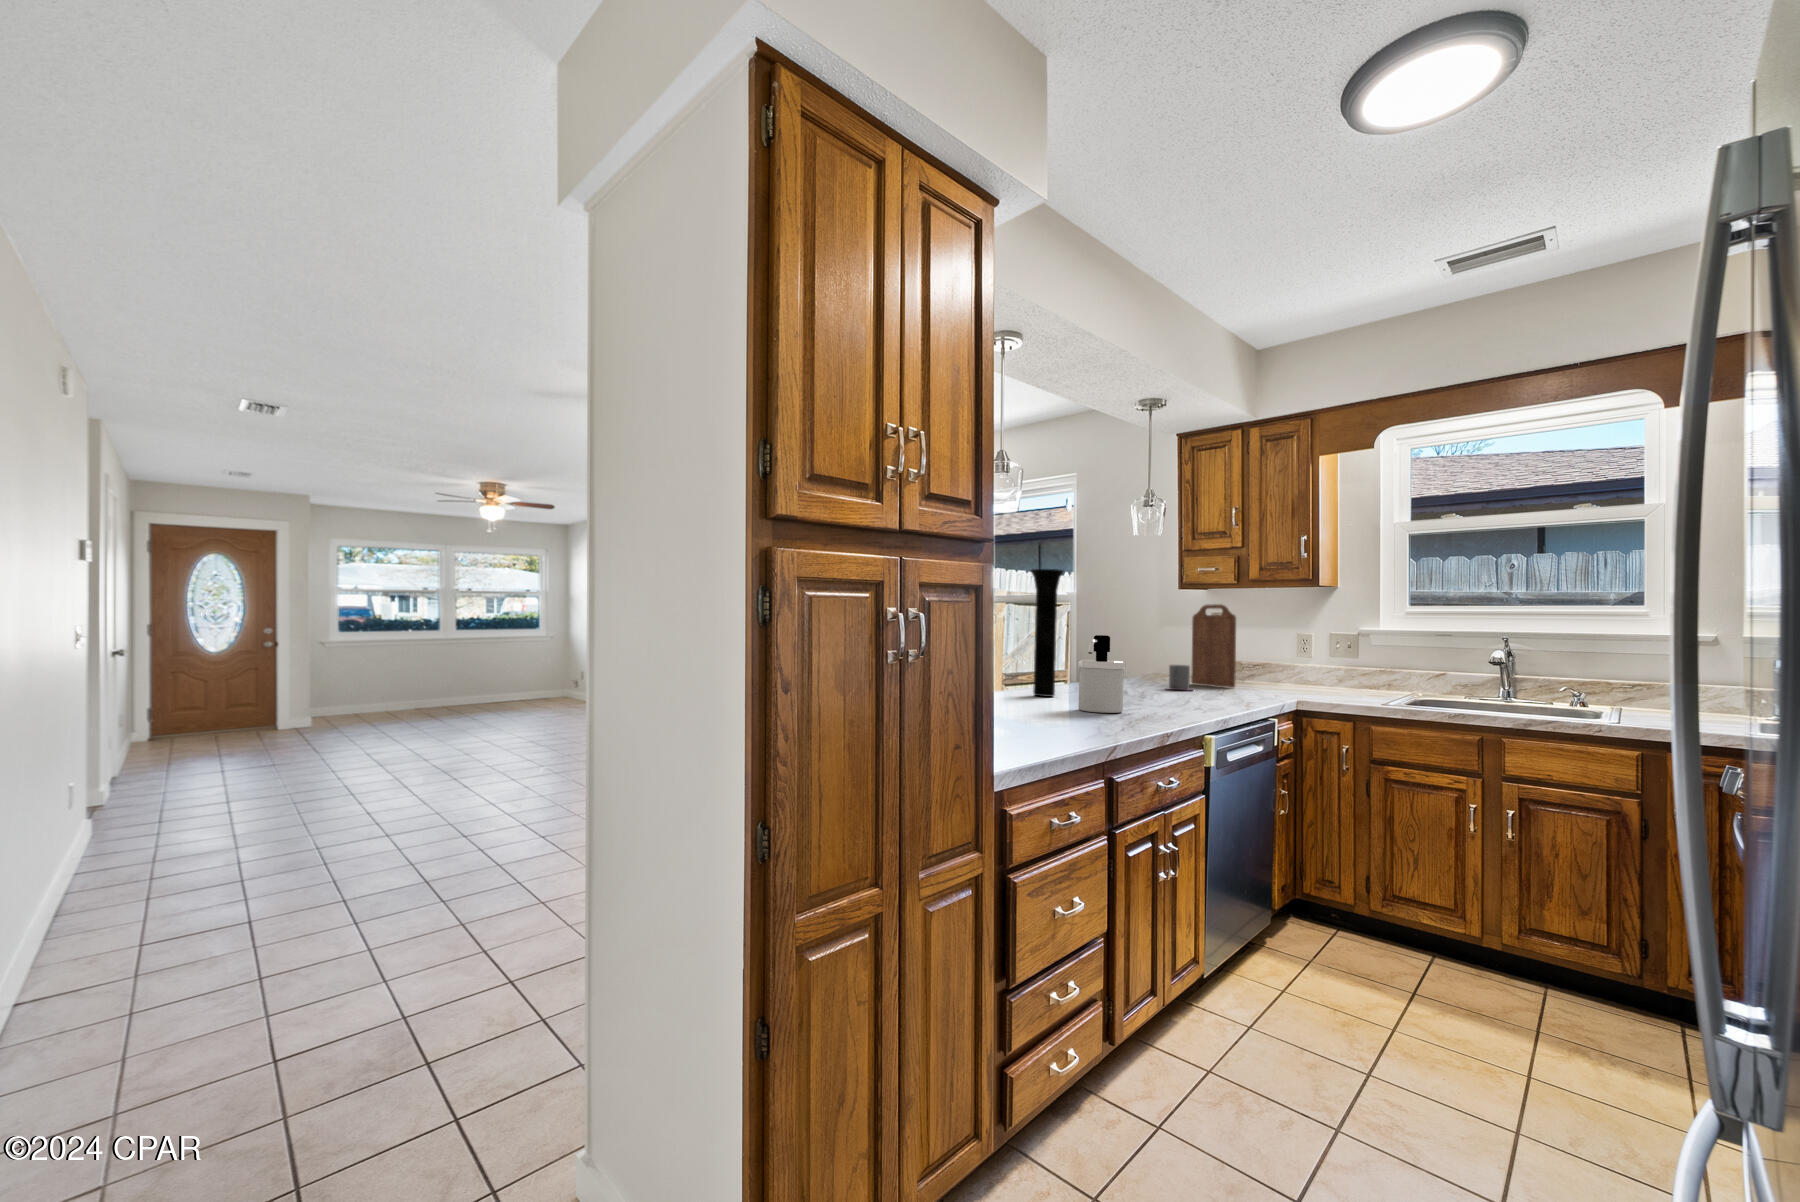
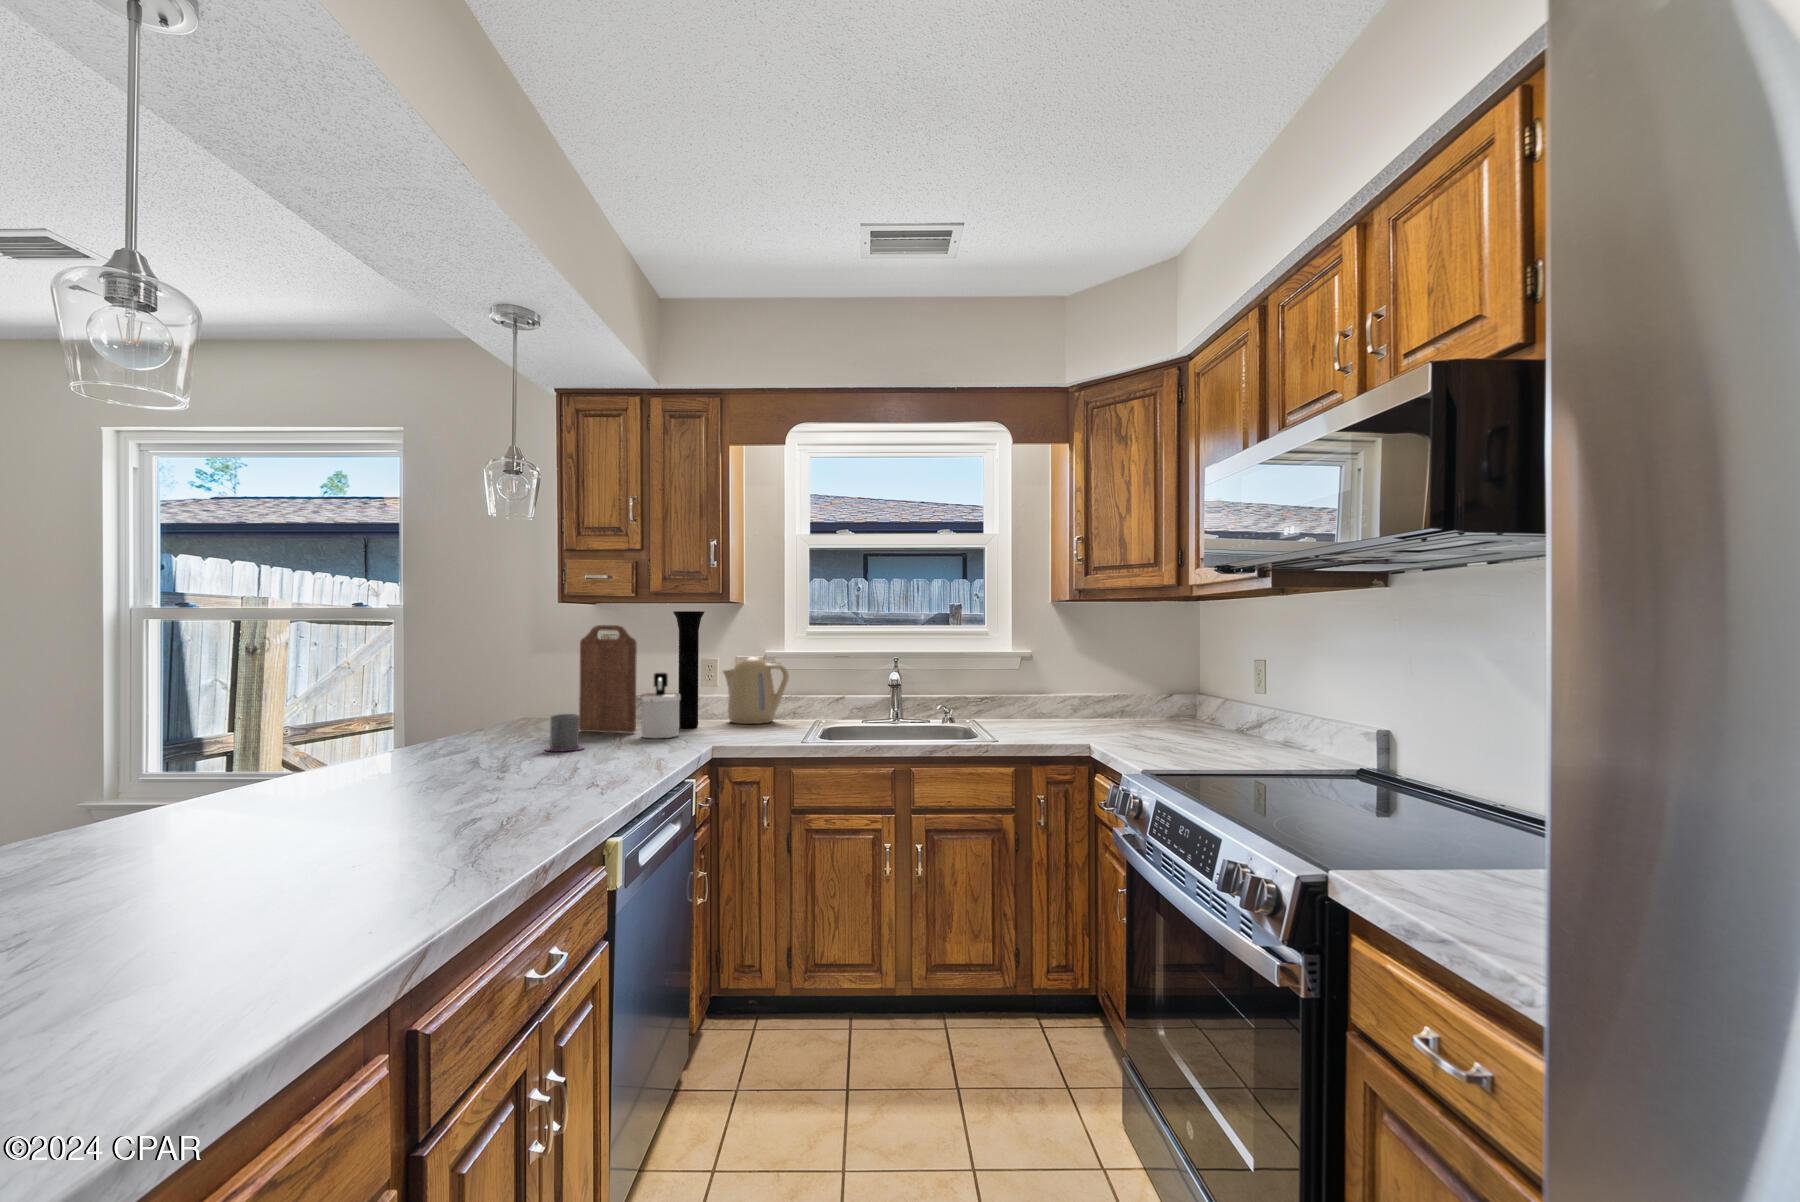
vase: present [1031,569,1064,697] -> present [673,611,705,728]
soap dispenser: present [1078,635,1125,713] -> present [640,673,680,738]
kettle: none [1313,635,1378,693] -> present [723,656,789,724]

